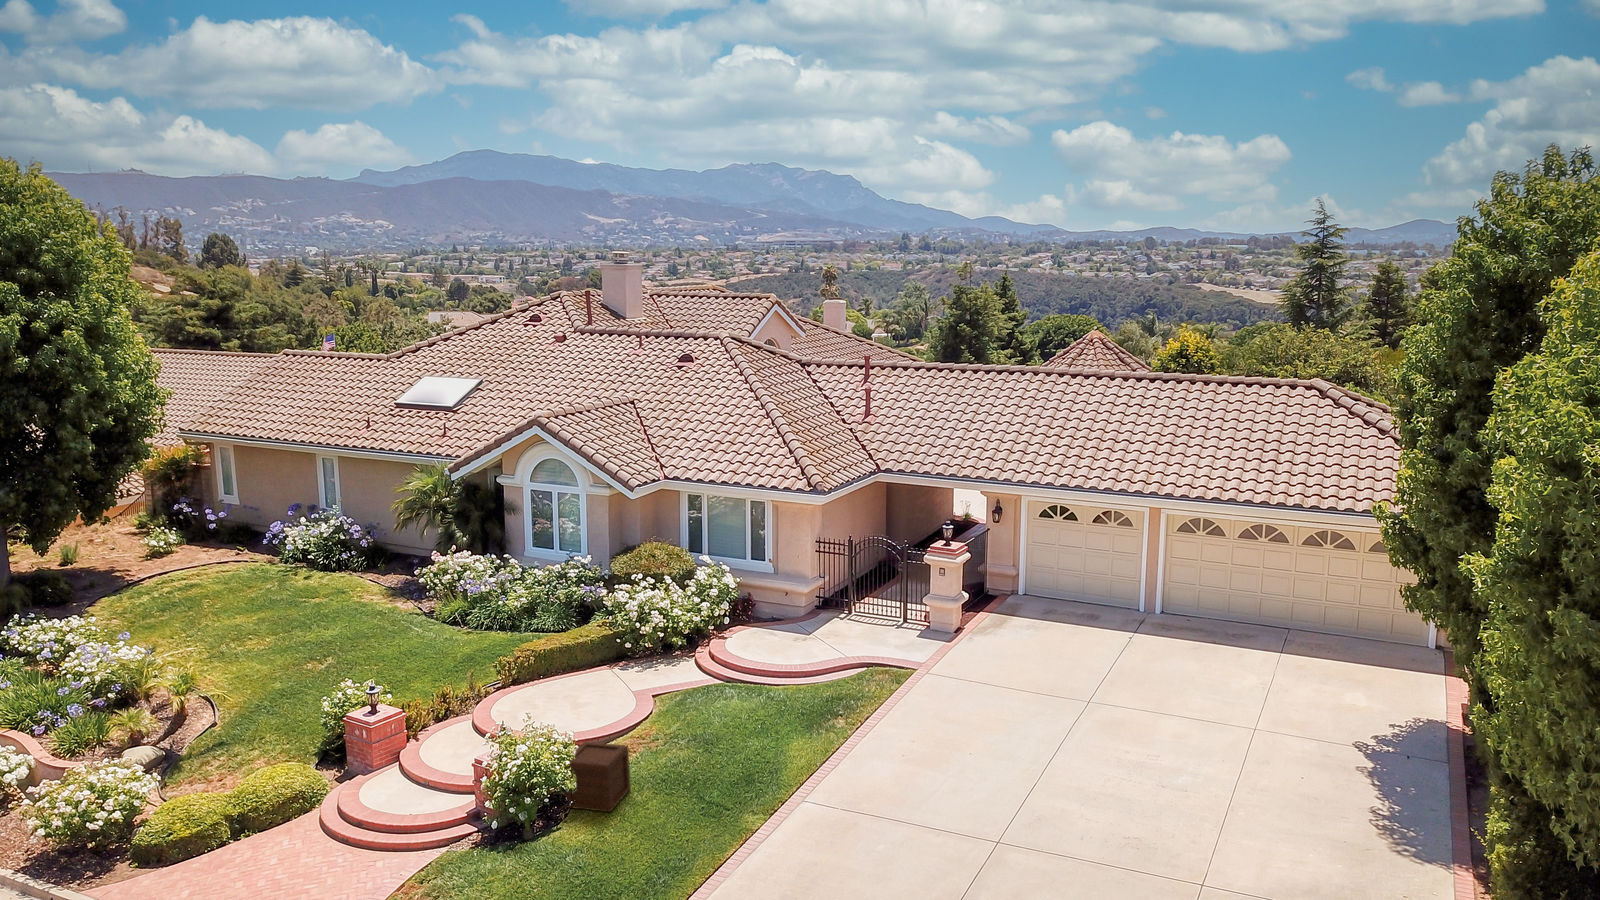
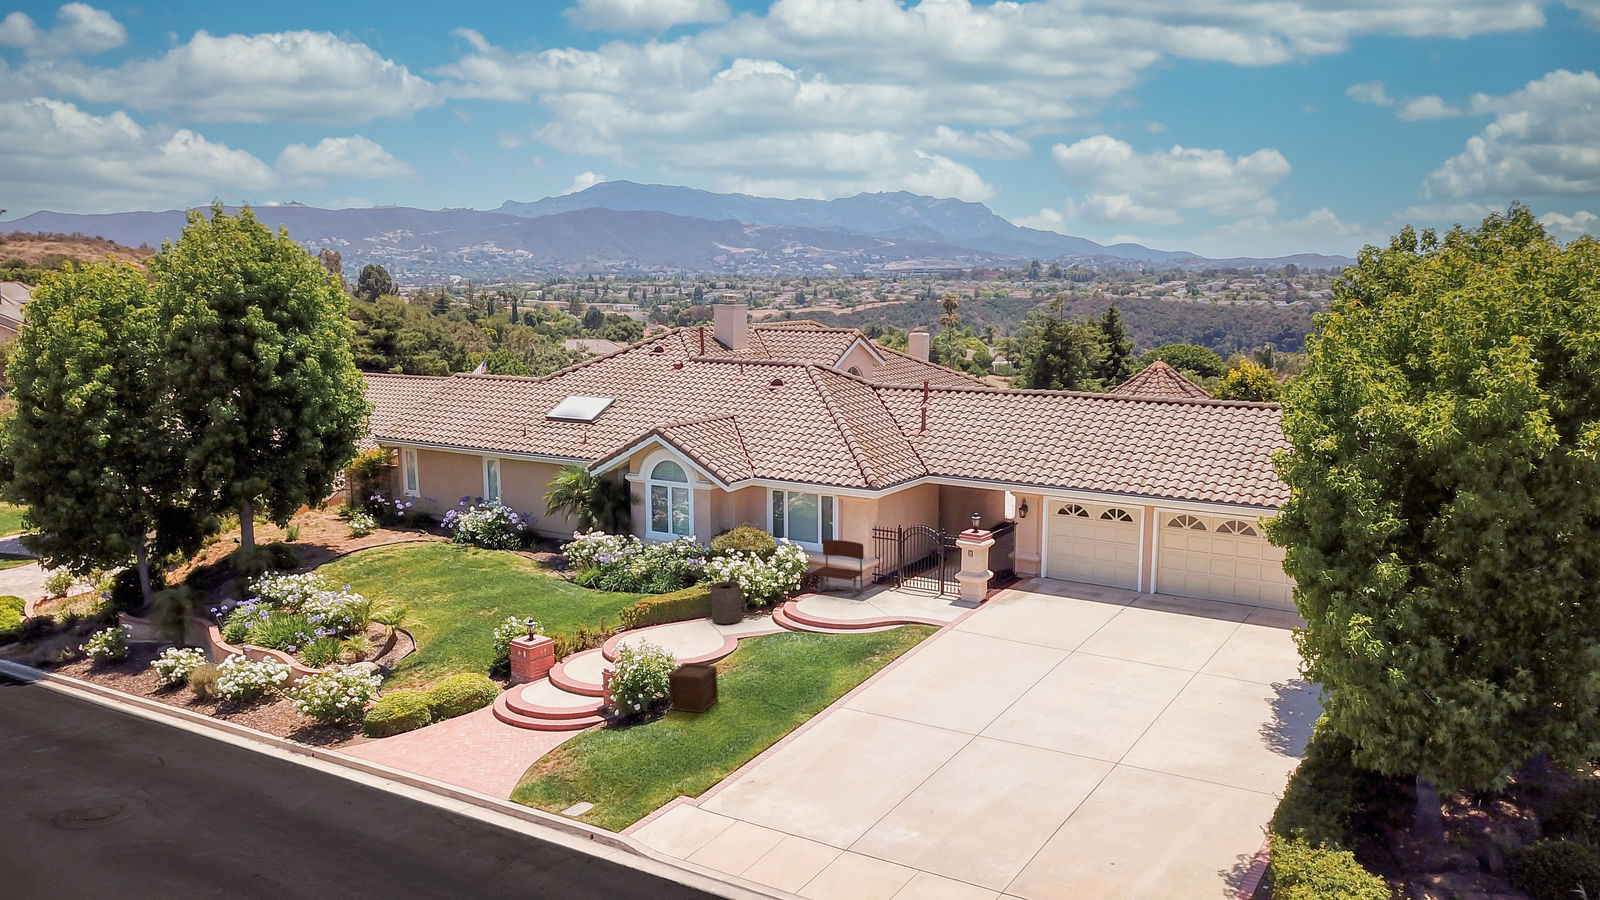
bench: none [741,557,805,629] -> present [812,540,864,597]
trash can: none [613,617,654,672] -> present [711,582,742,624]
potted plant: present [518,800,536,840] -> none [628,695,651,728]

